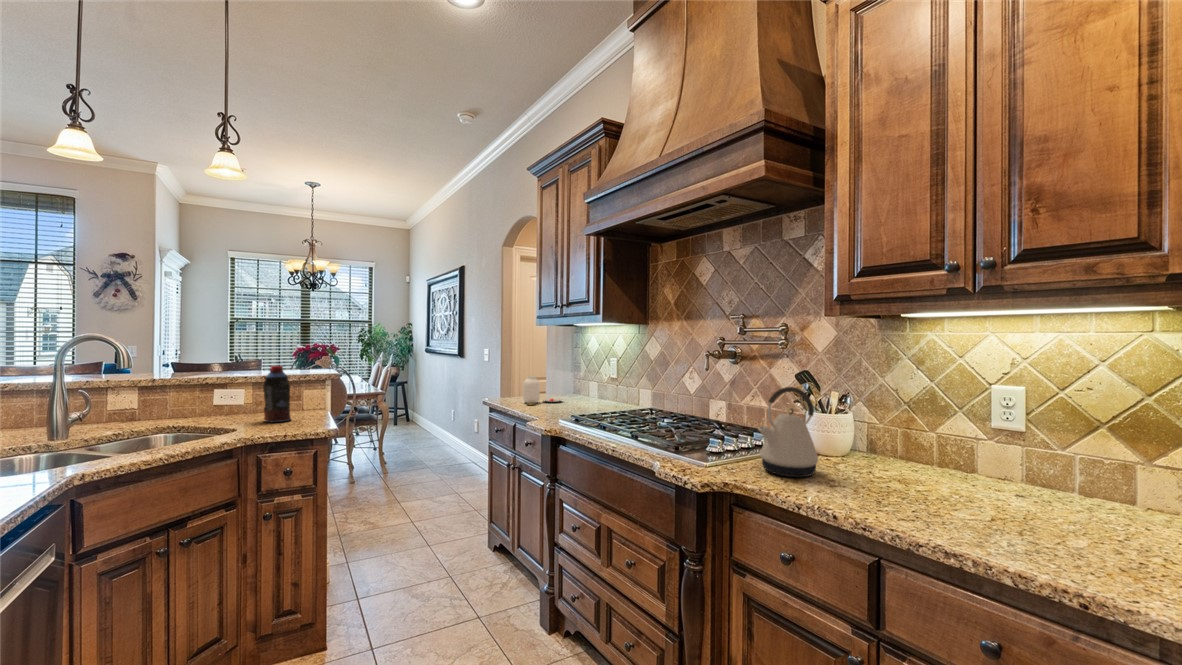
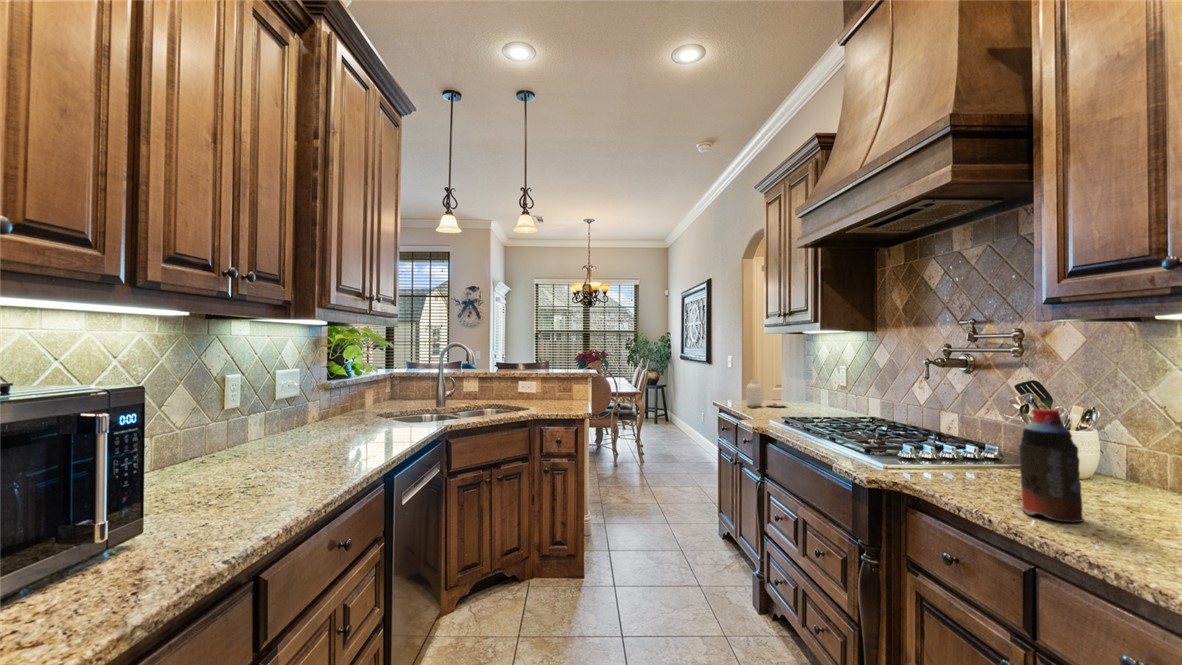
bottle: present [263,366,291,422] -> present [1019,410,1084,522]
kettle: present [758,387,818,477] -> none [937,395,1019,488]

